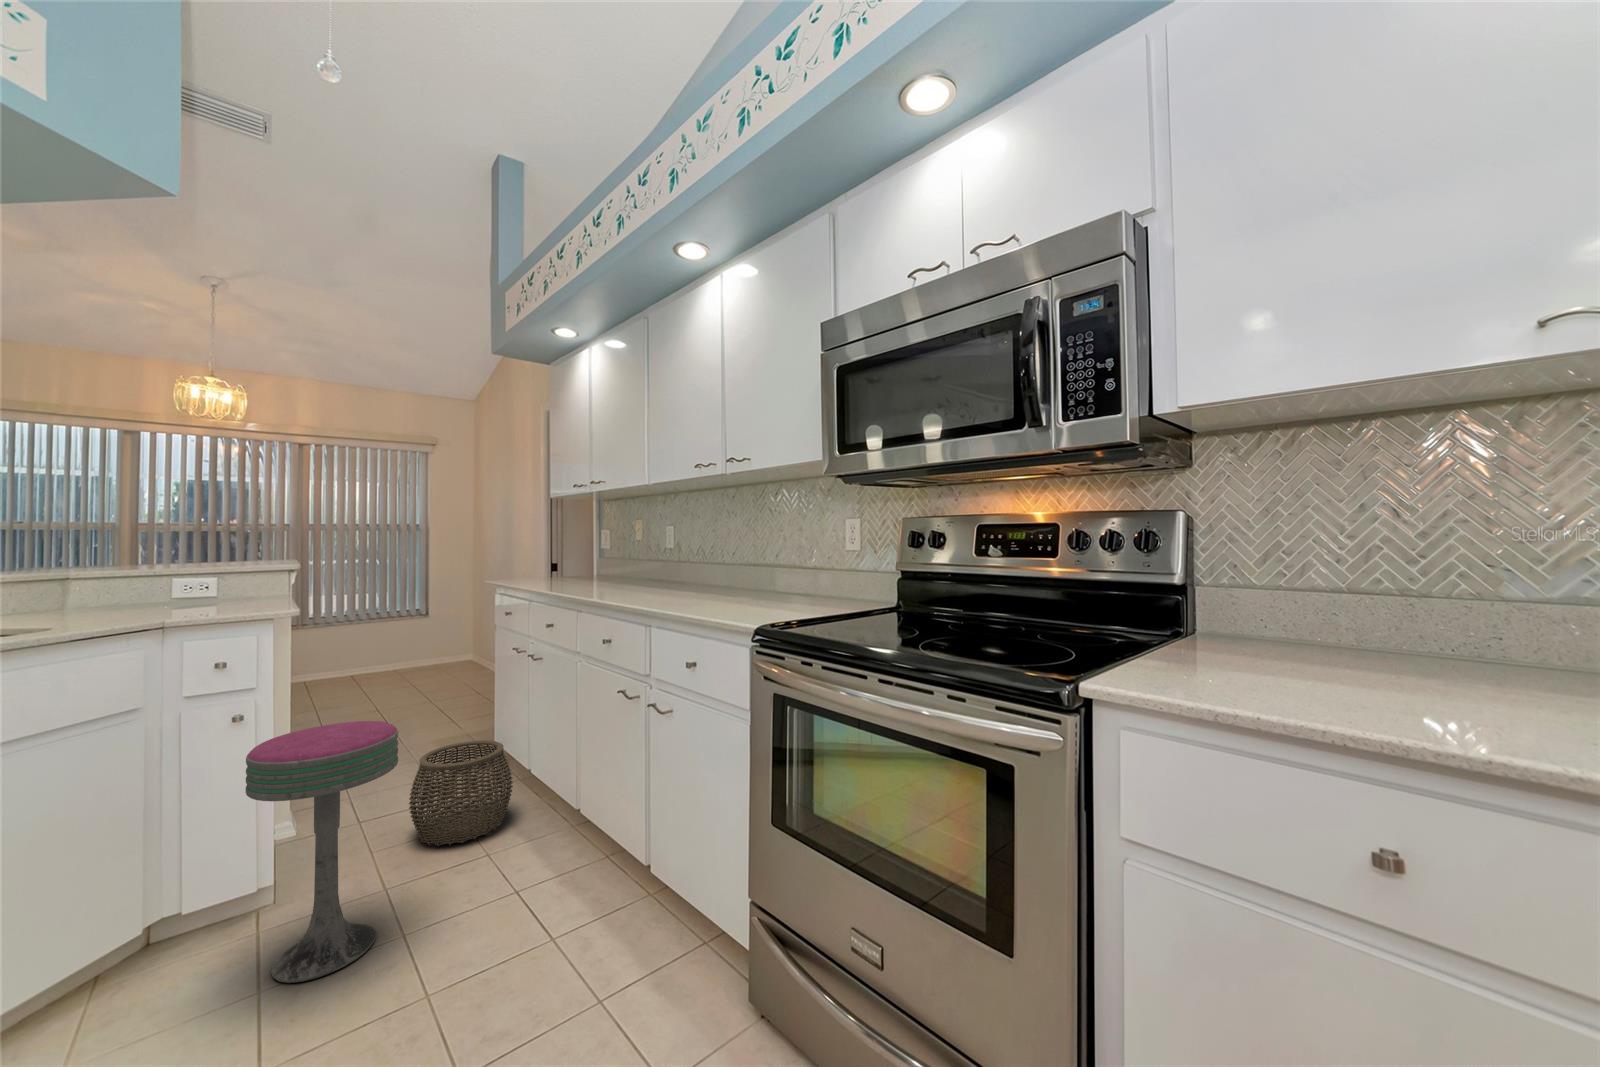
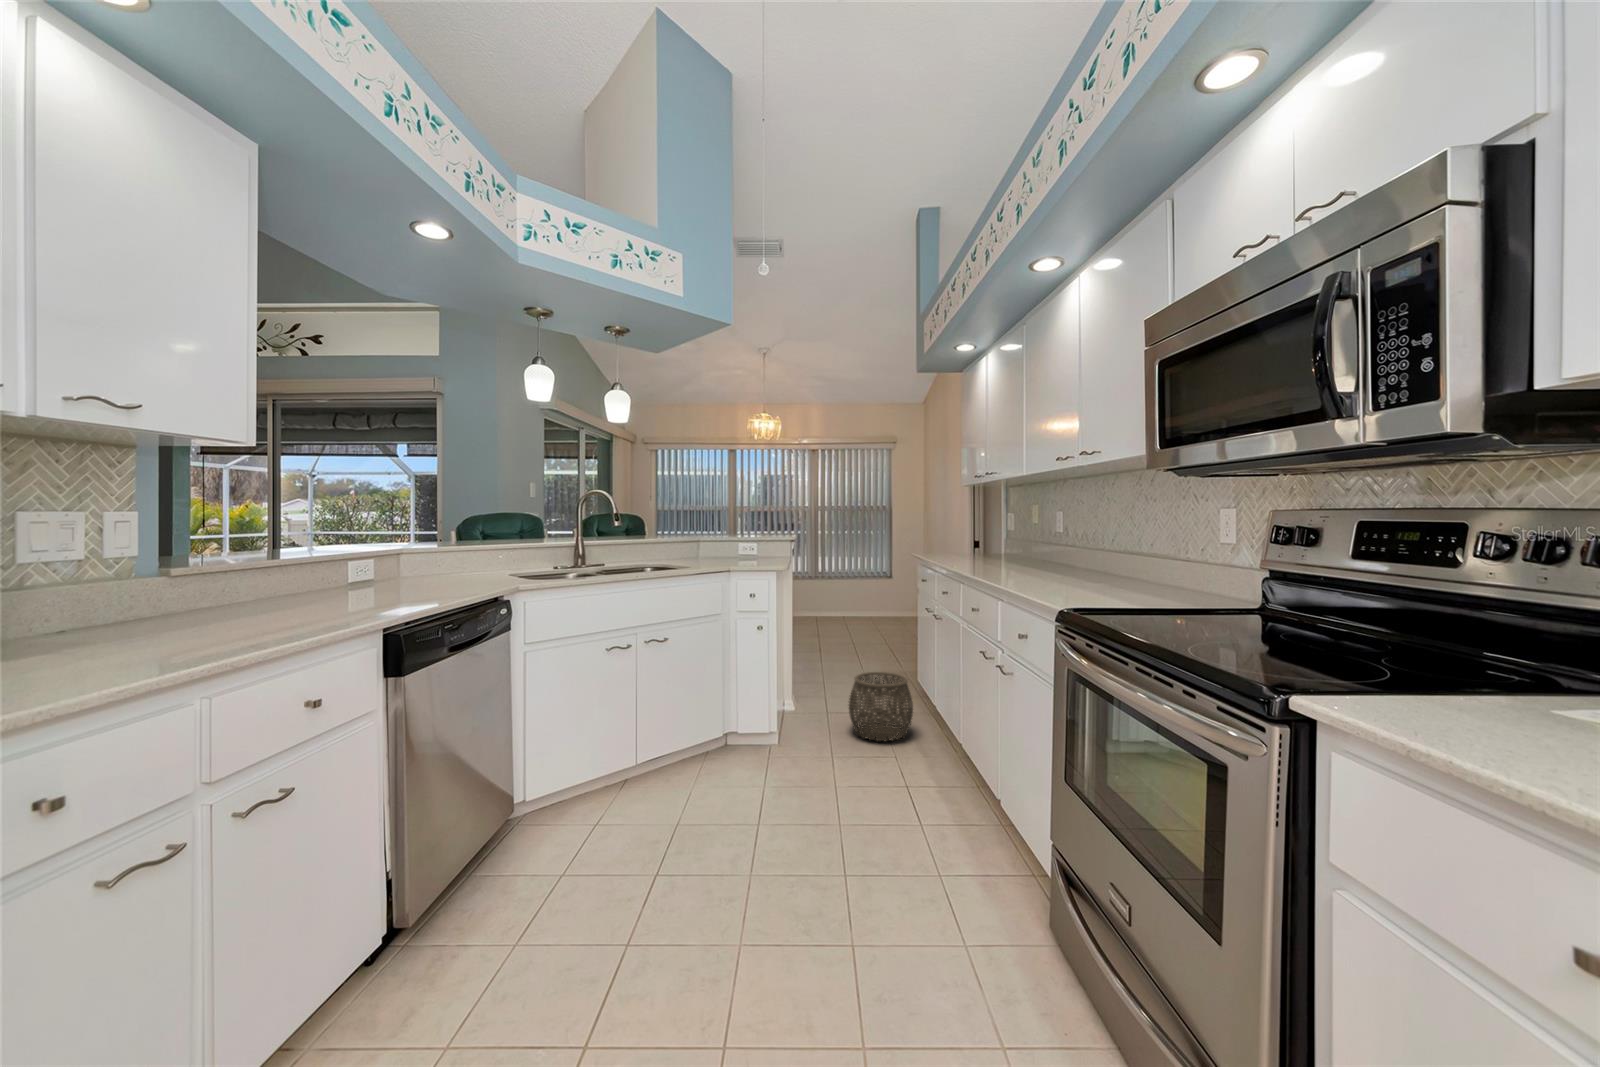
bar stool: present [245,721,398,983] -> none [761,639,832,784]

